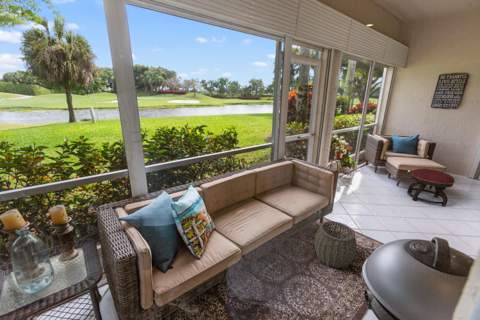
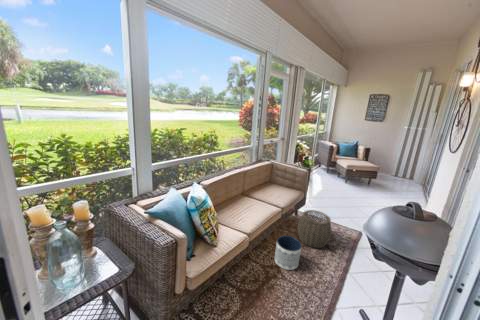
ottoman: present [407,169,455,206] -> none [354,168,386,197]
planter: none [279,251,310,292] -> present [275,236,301,270]

